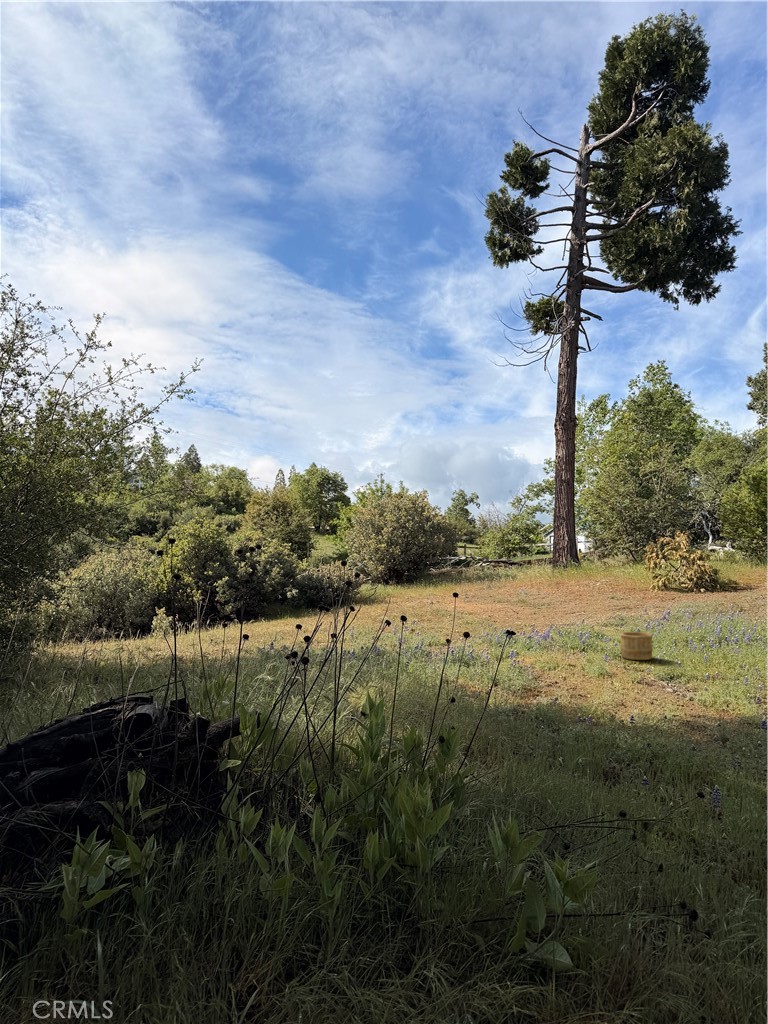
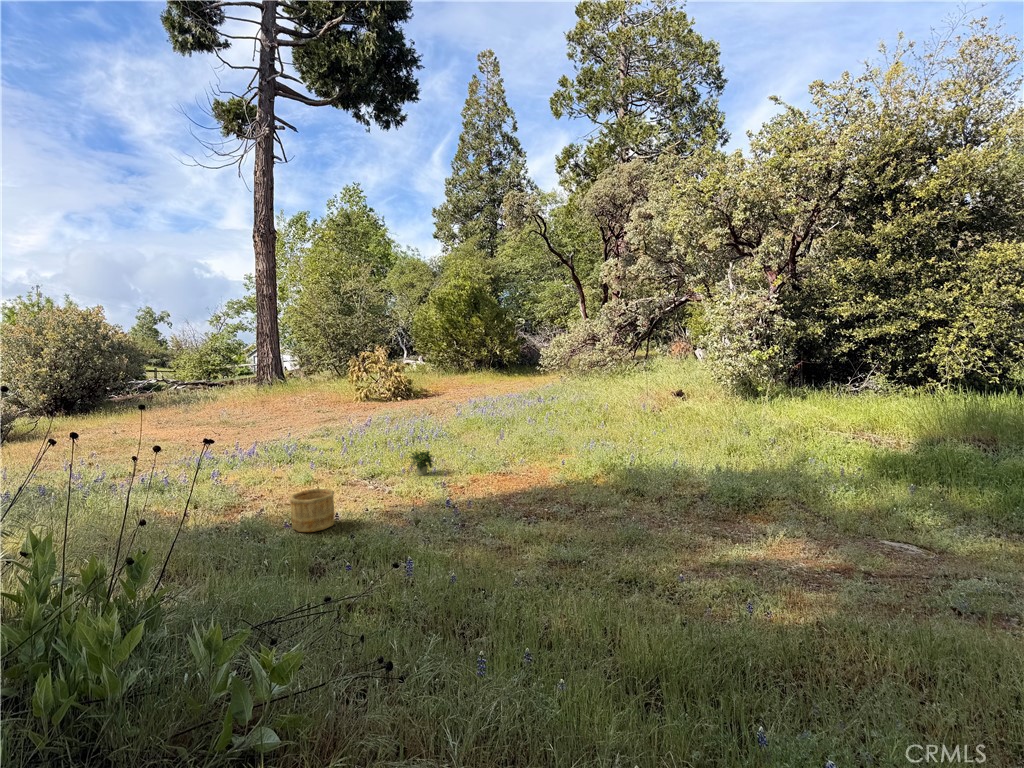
potted plant: none [705,621,742,645] -> present [409,451,434,475]

